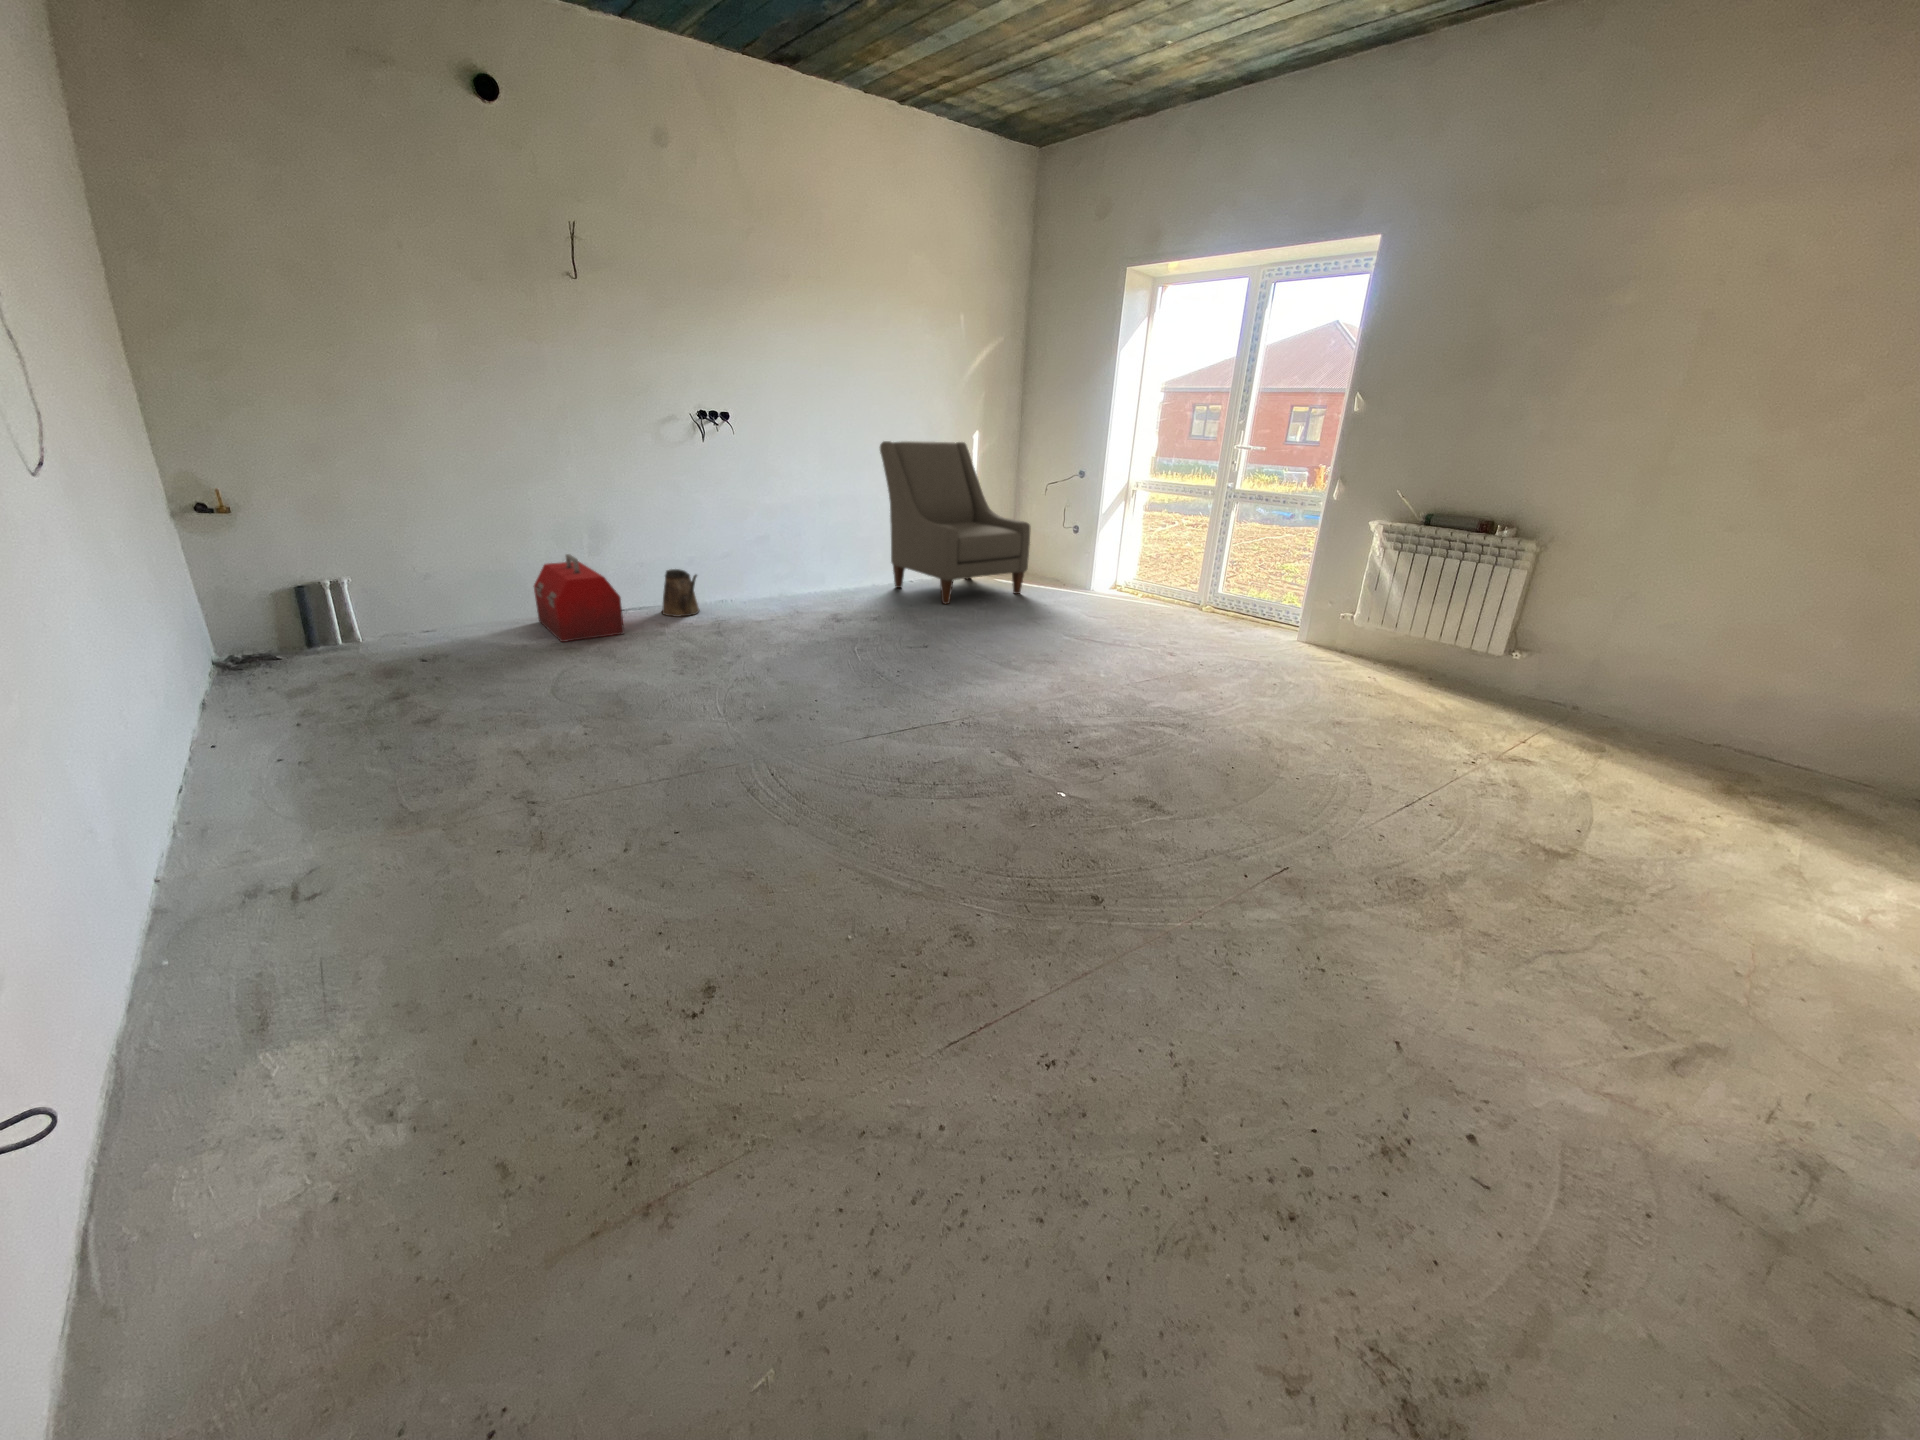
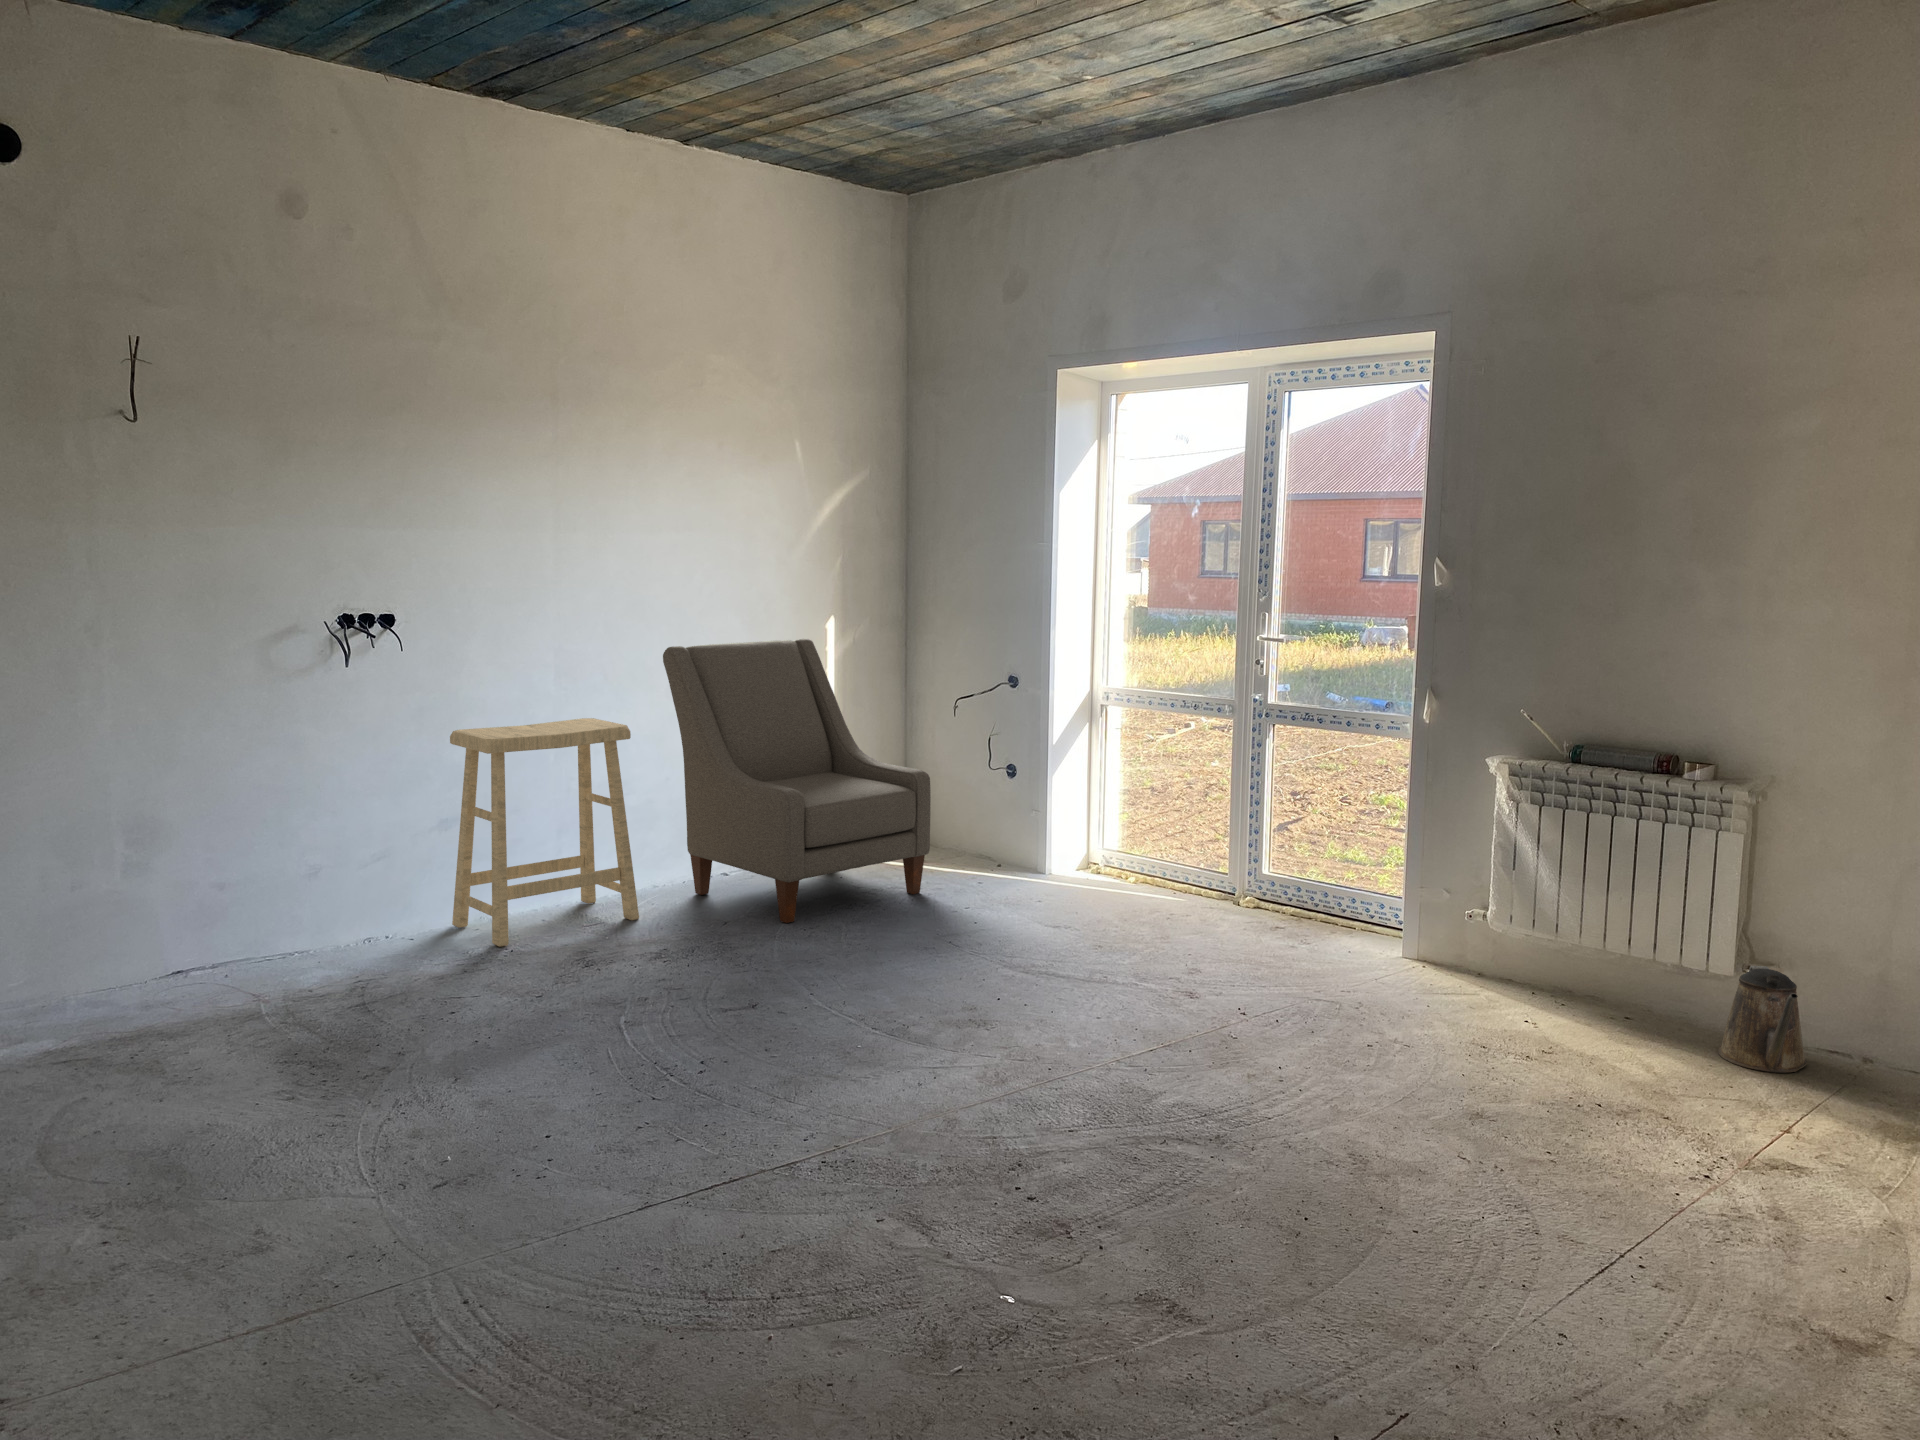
stool: none [760,481,864,607] -> present [450,718,639,947]
toolbox: present [534,554,624,642] -> none [16,881,187,1050]
watering can: present [662,569,699,617] -> present [1718,966,1807,1073]

